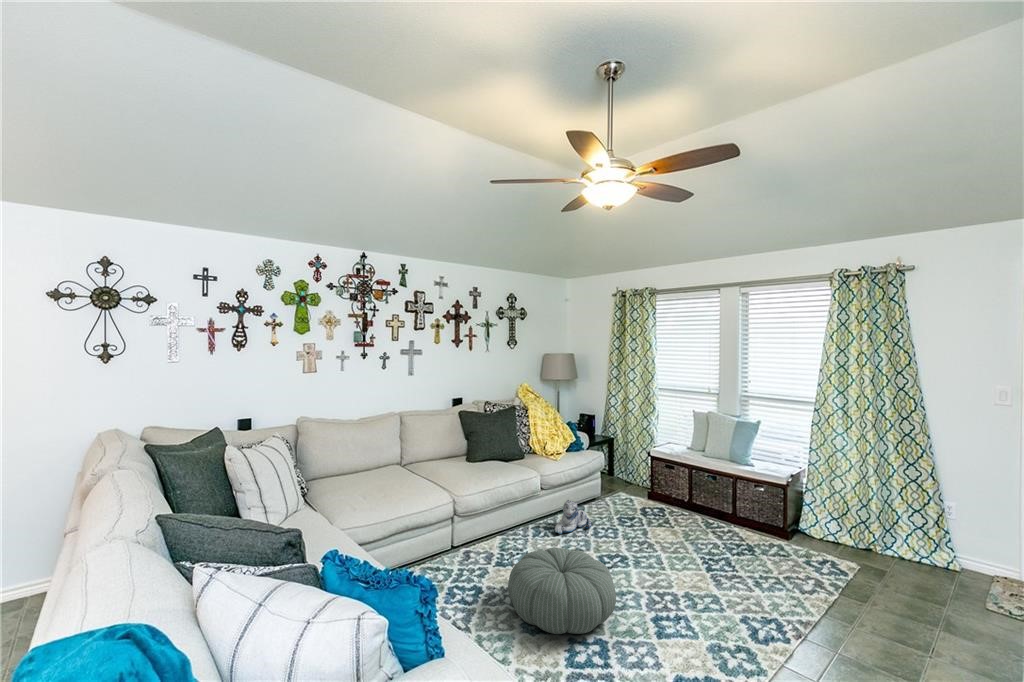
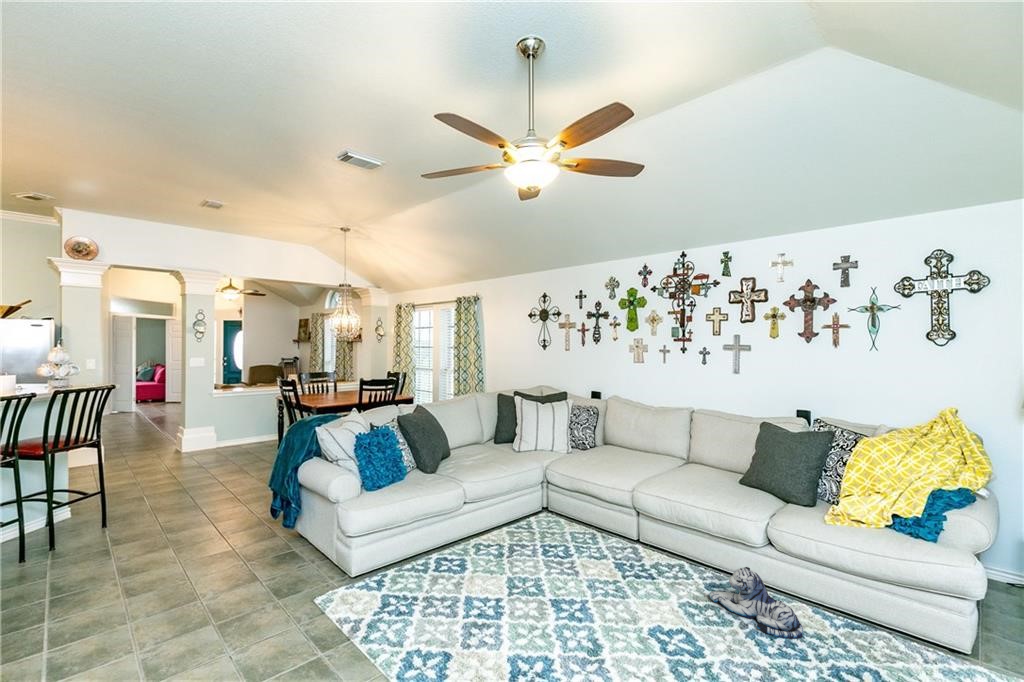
pouf: present [508,548,616,634] -> none [482,531,591,621]

